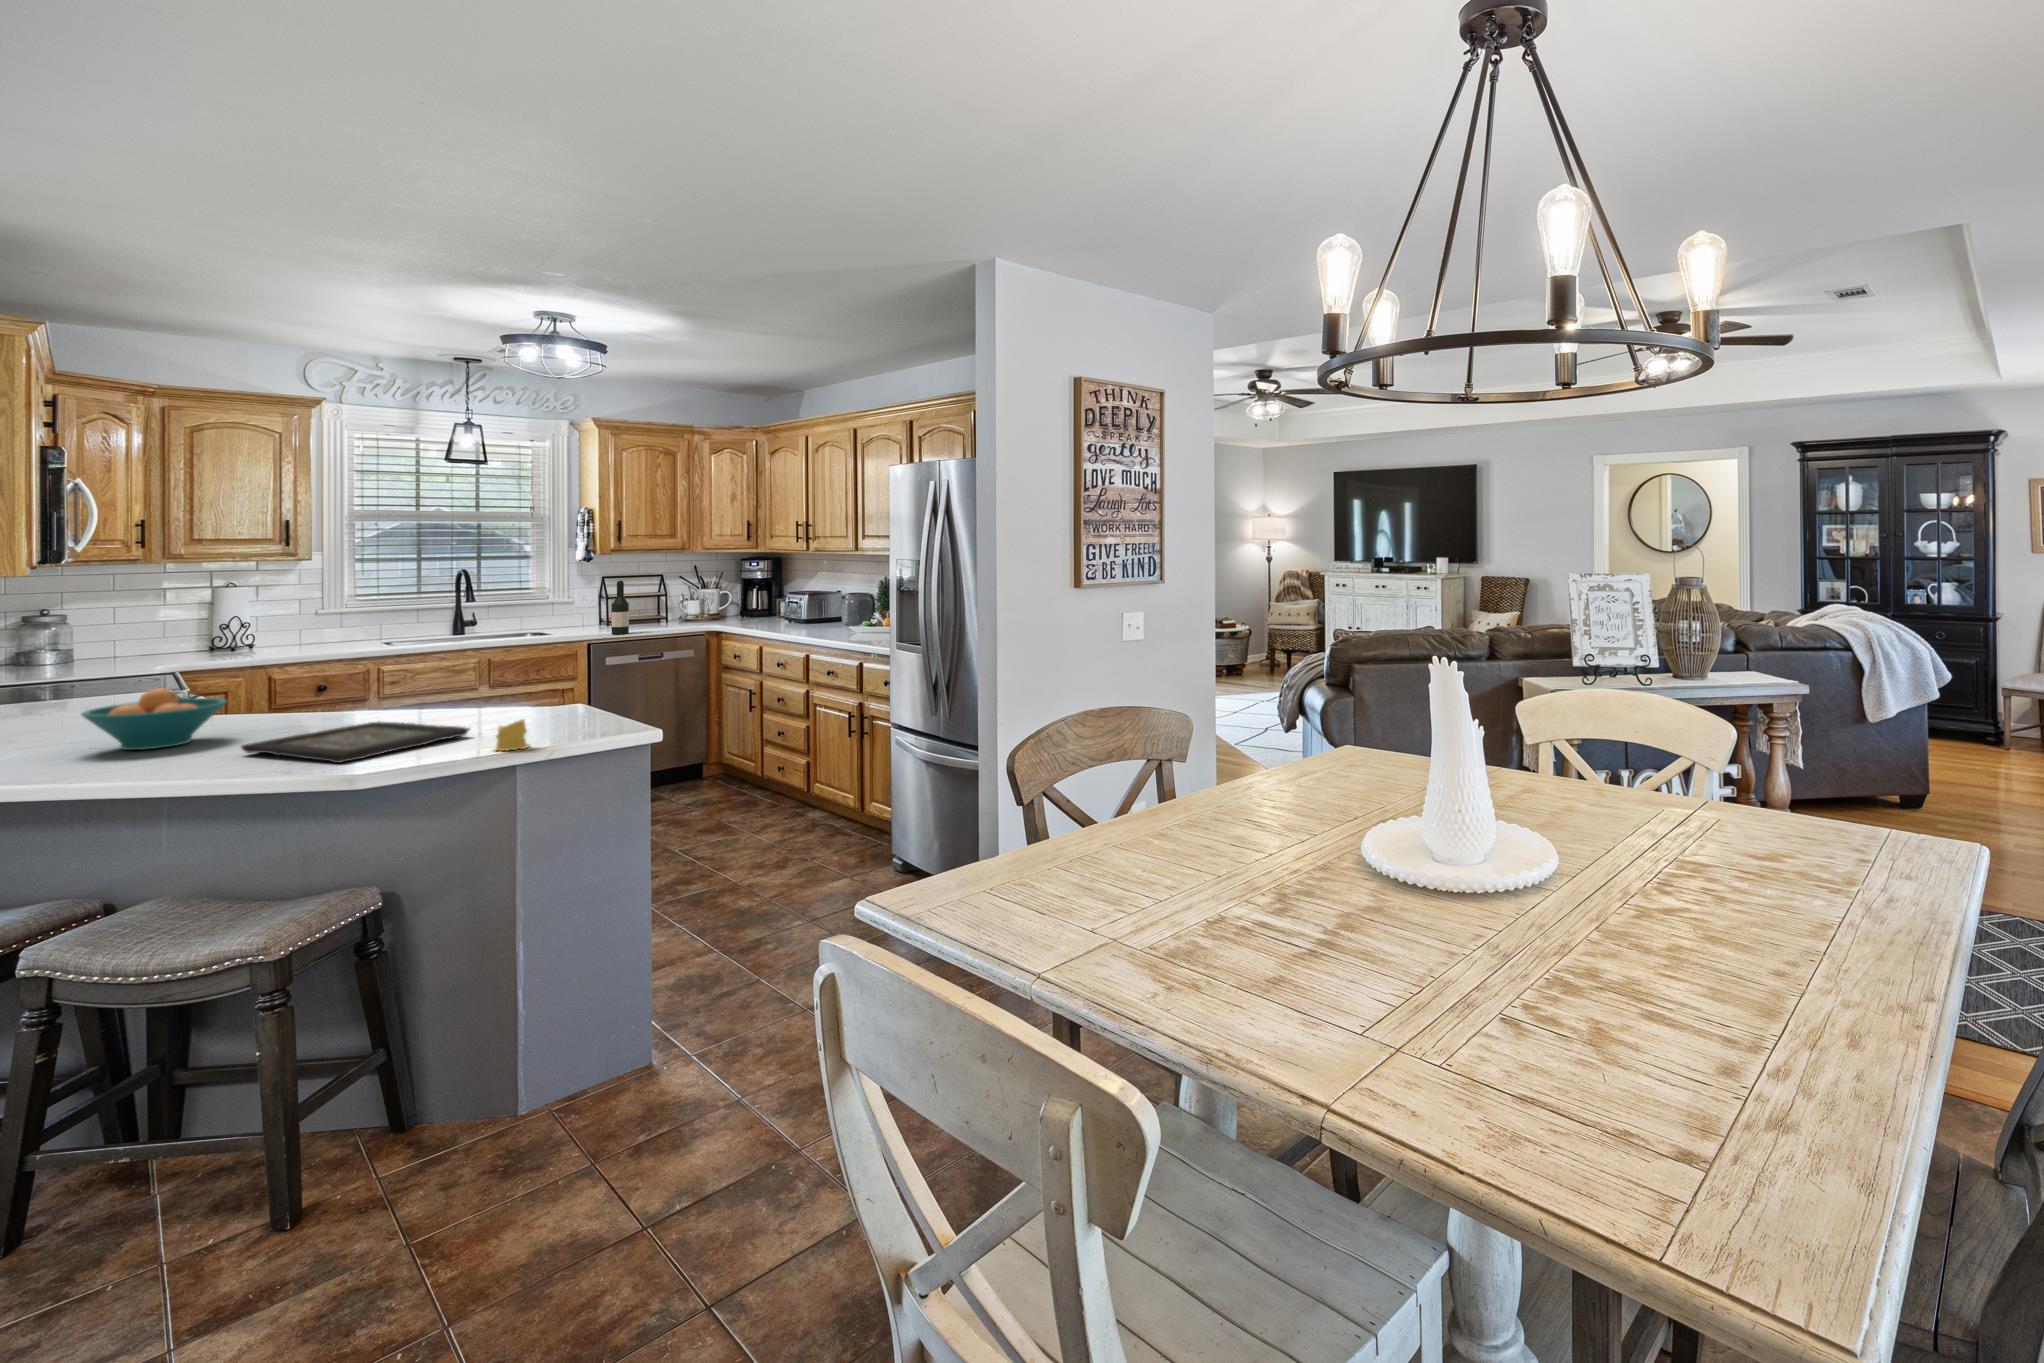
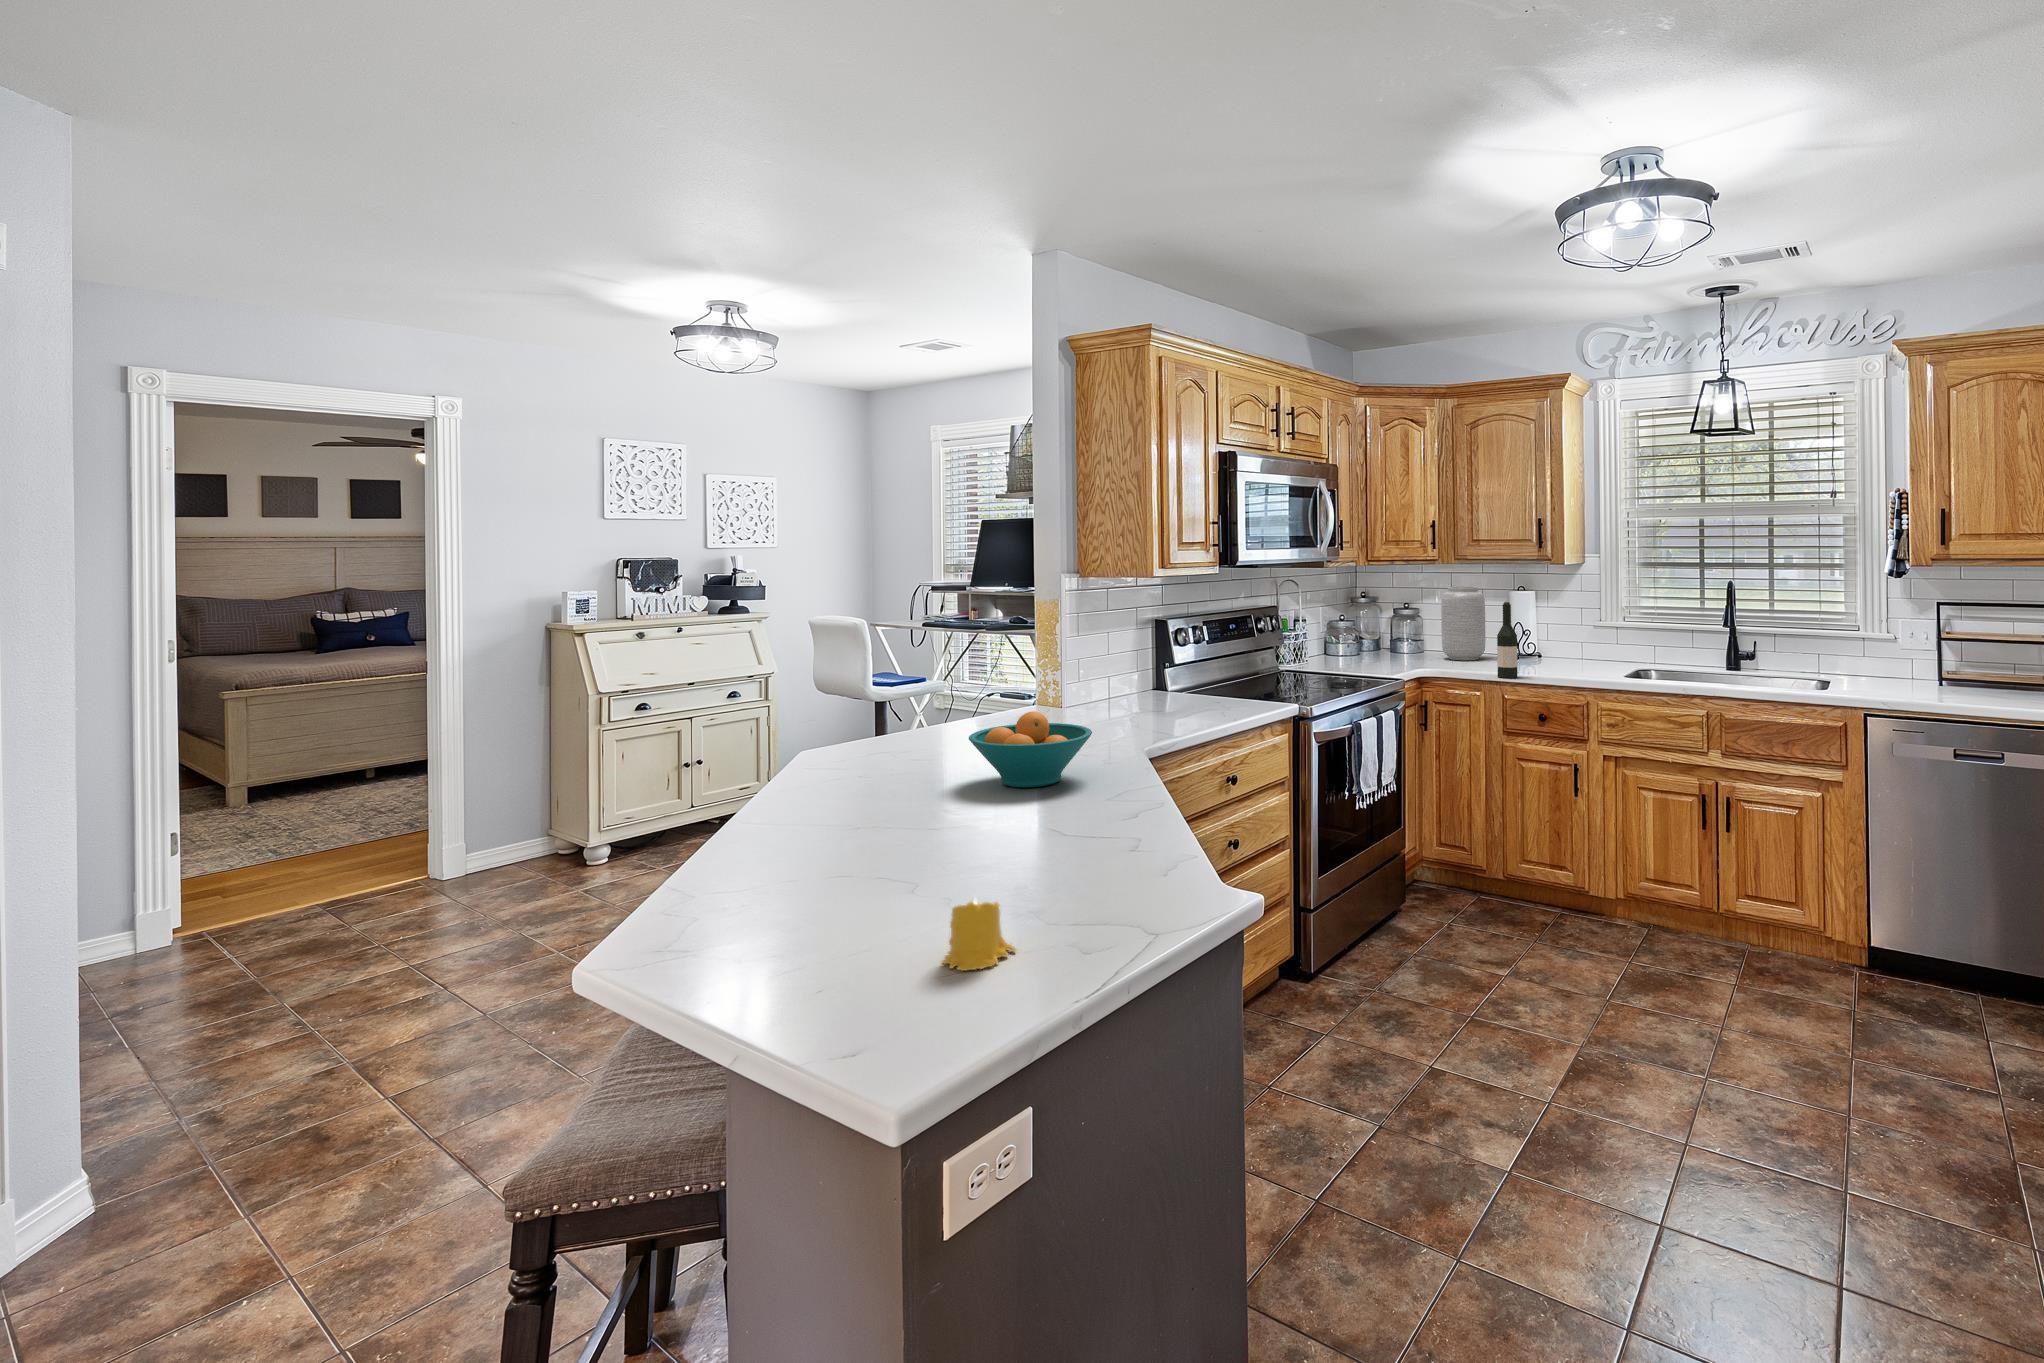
wine bottle: present [612,580,629,635] -> present [1497,602,1517,678]
vase: none [116,585,179,658] -> present [1441,586,1486,660]
decorative tray: present [241,722,469,763] -> none [878,811,1136,888]

